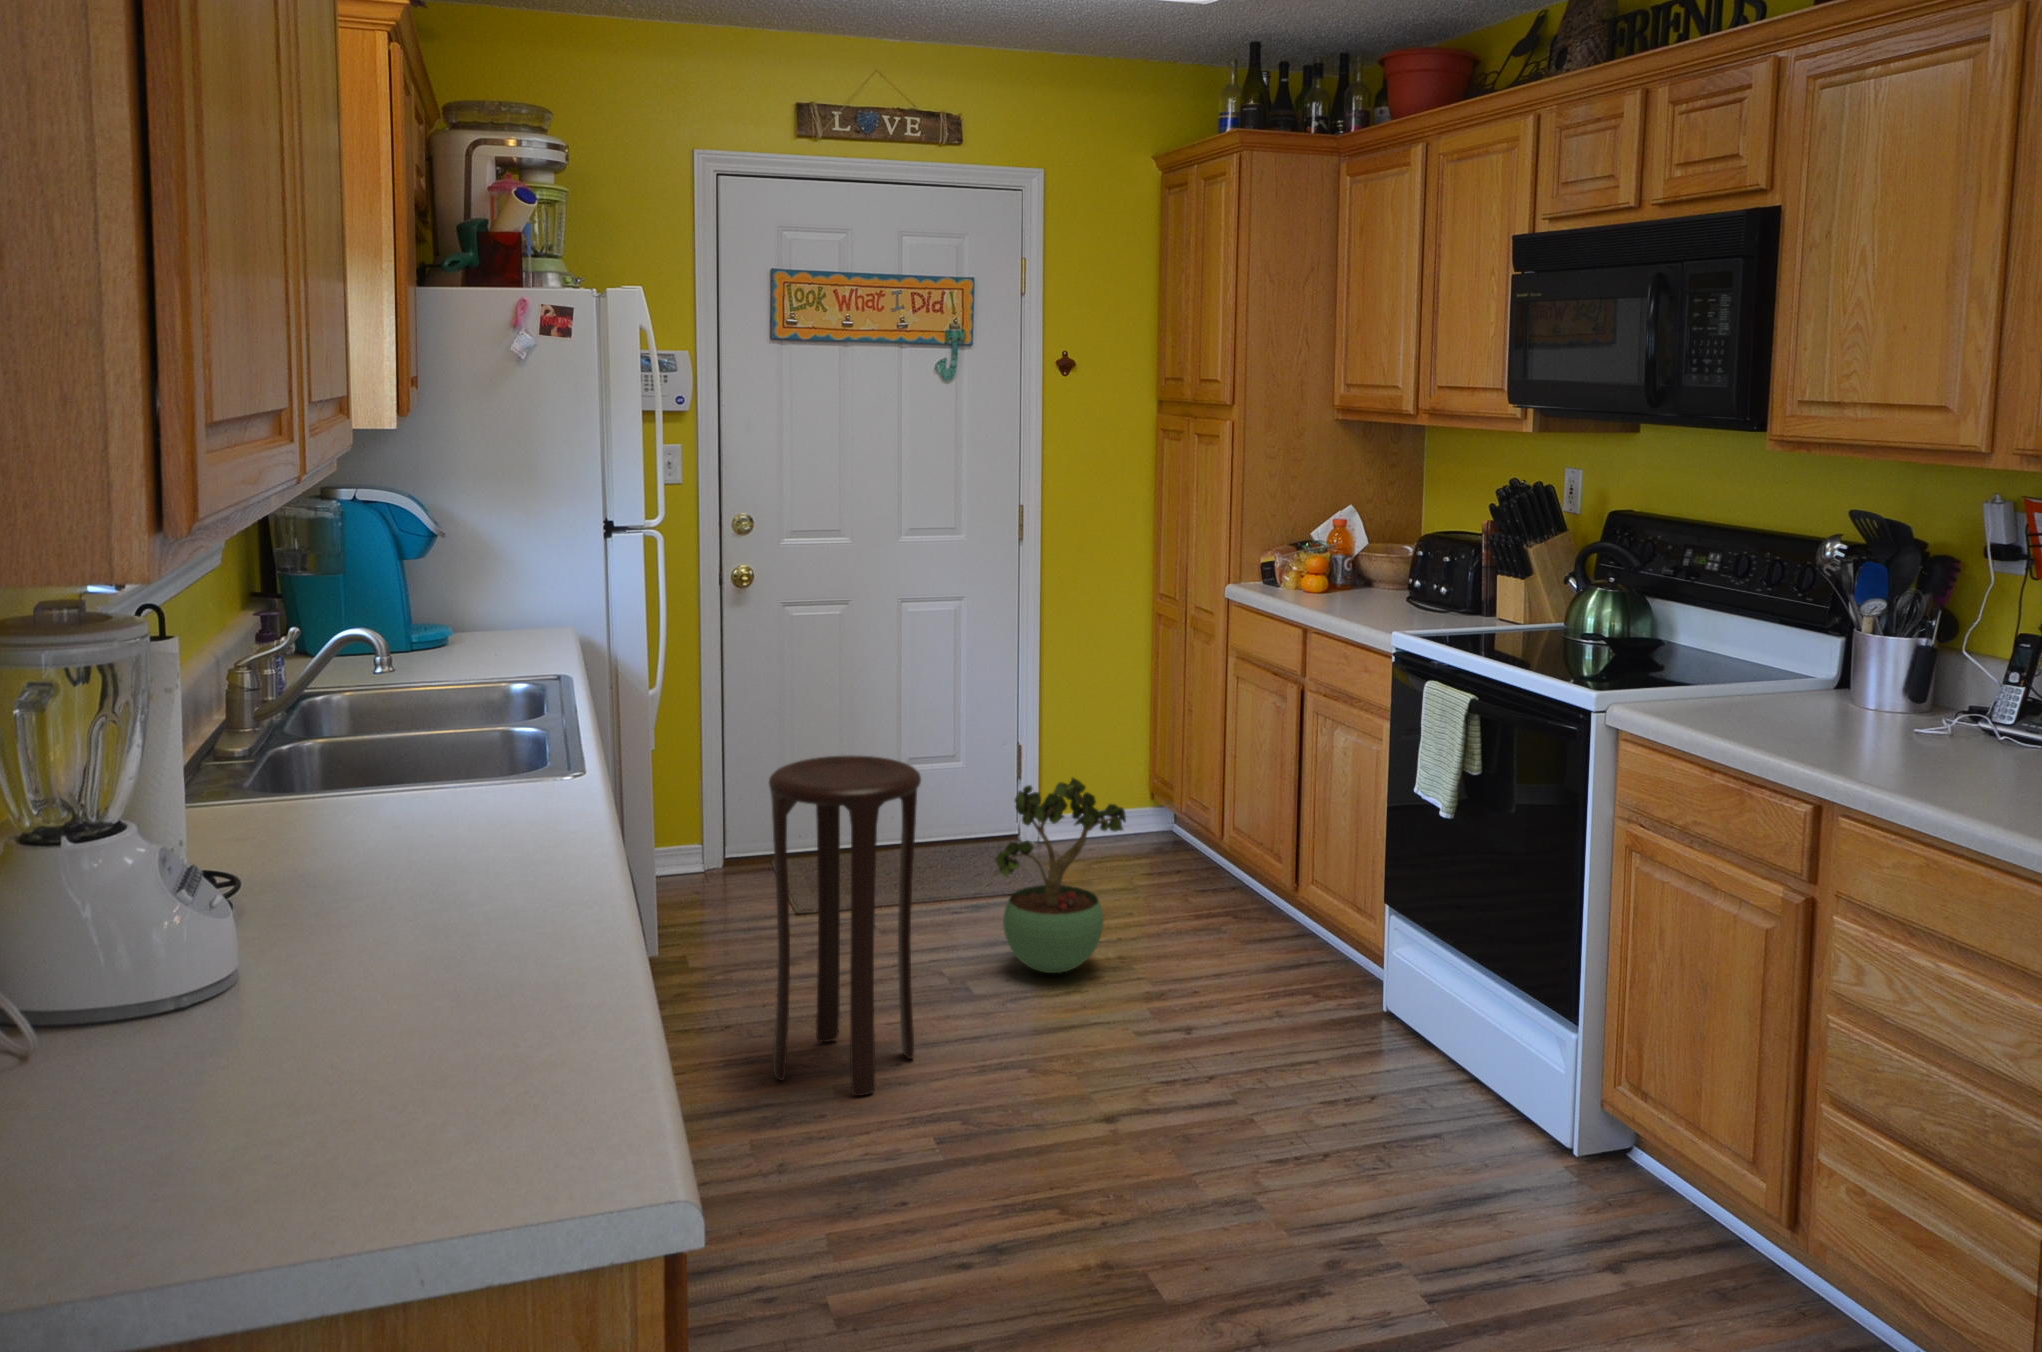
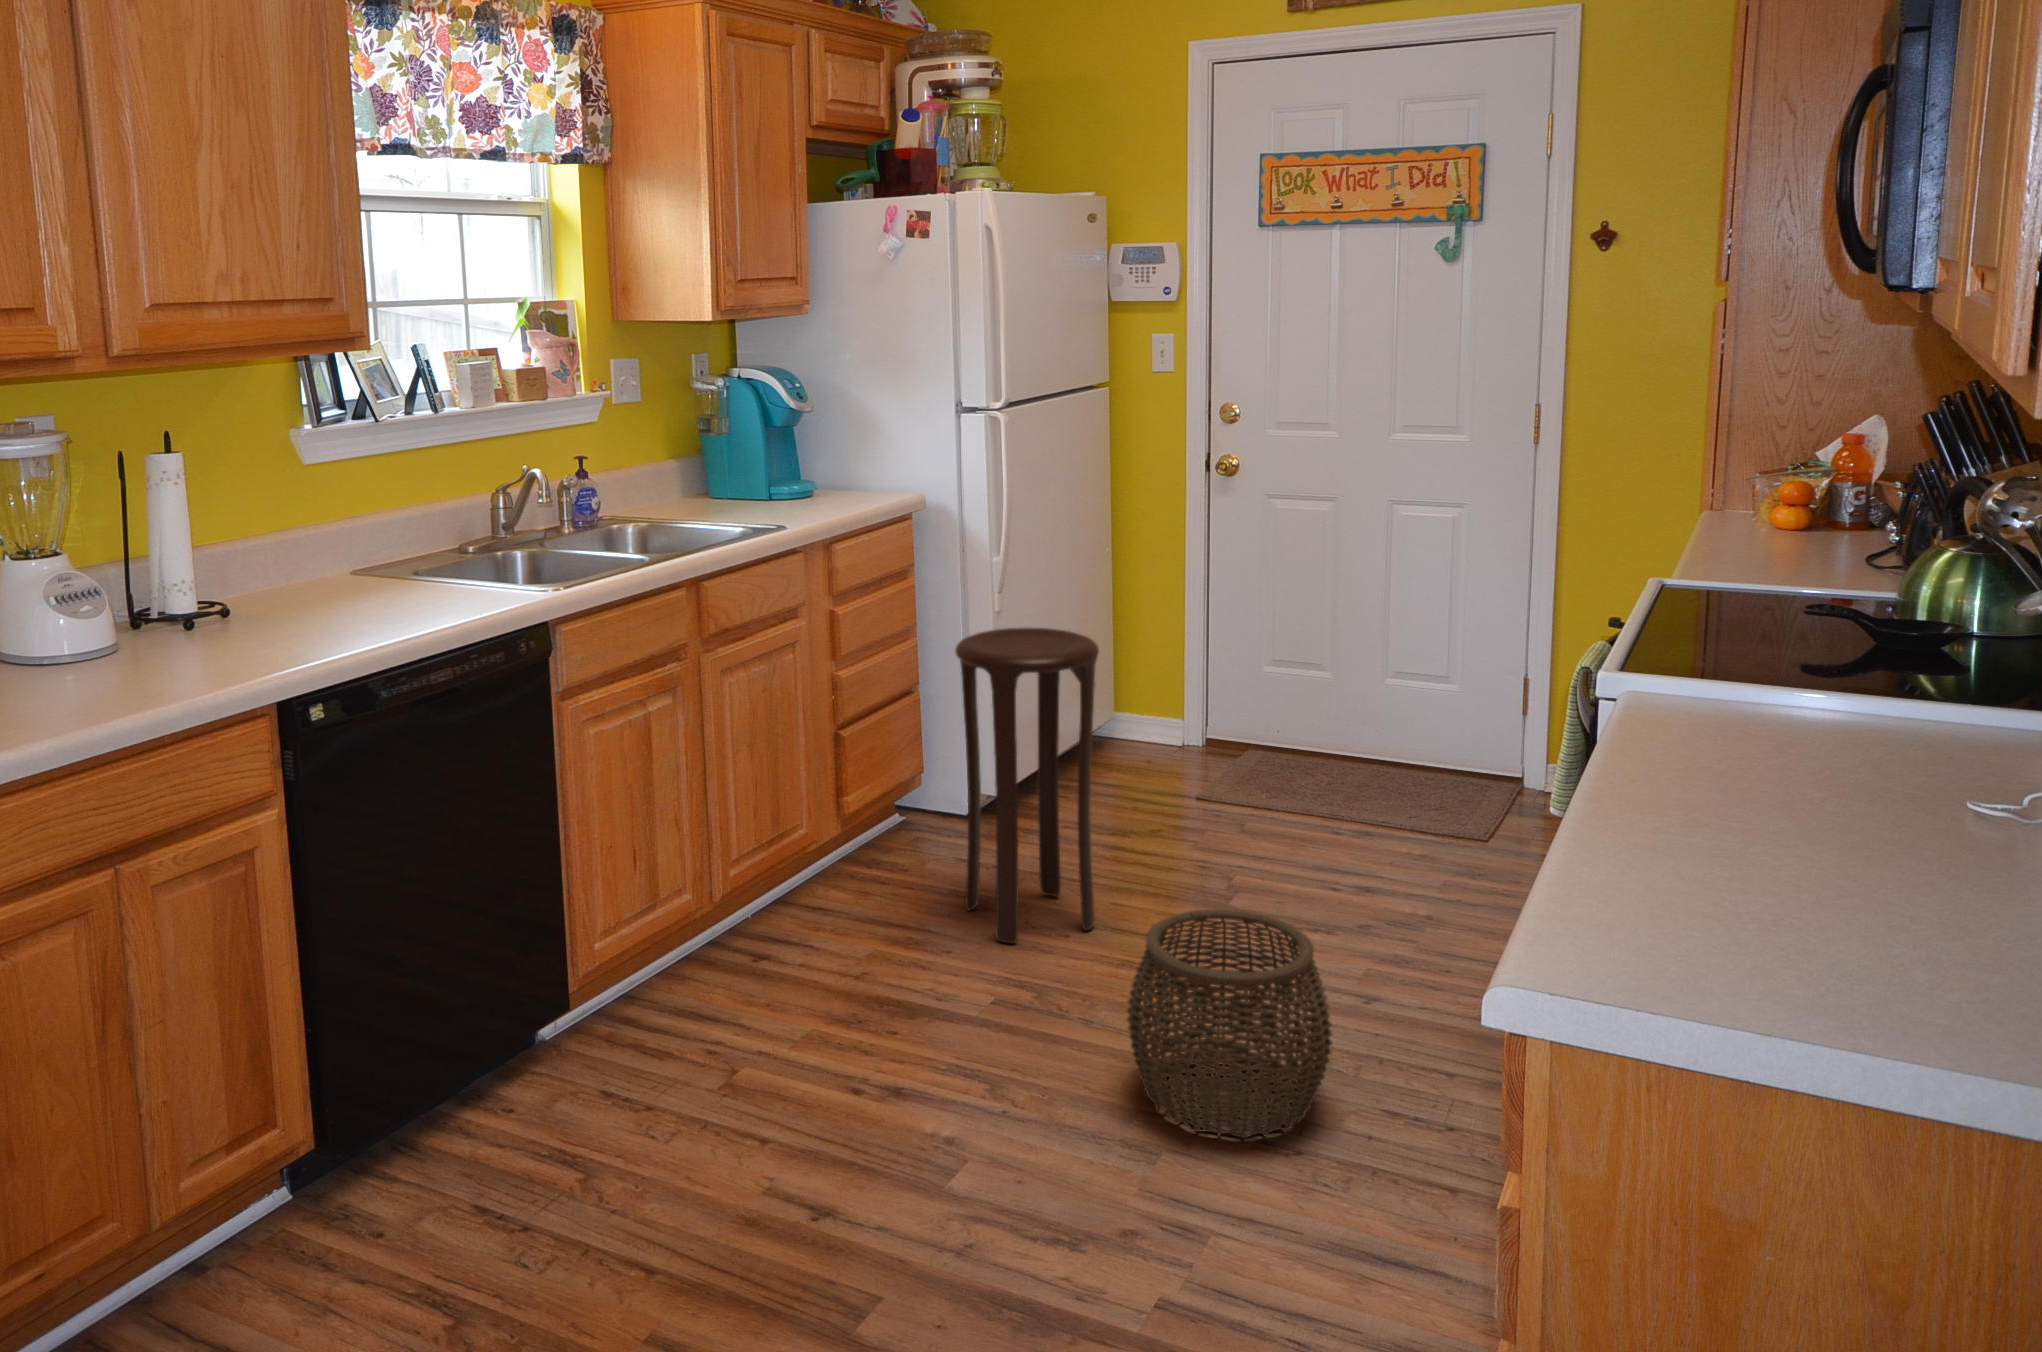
potted plant: present [995,778,1126,973] -> none [1275,699,1417,909]
woven basket: none [1138,968,1320,1173] -> present [1127,909,1332,1139]

